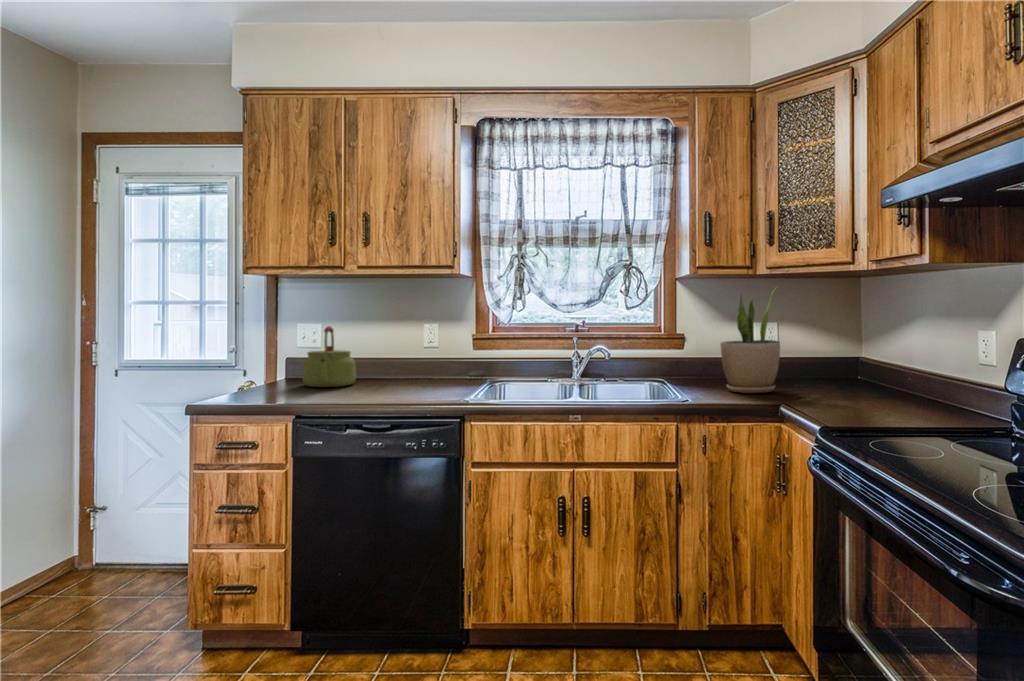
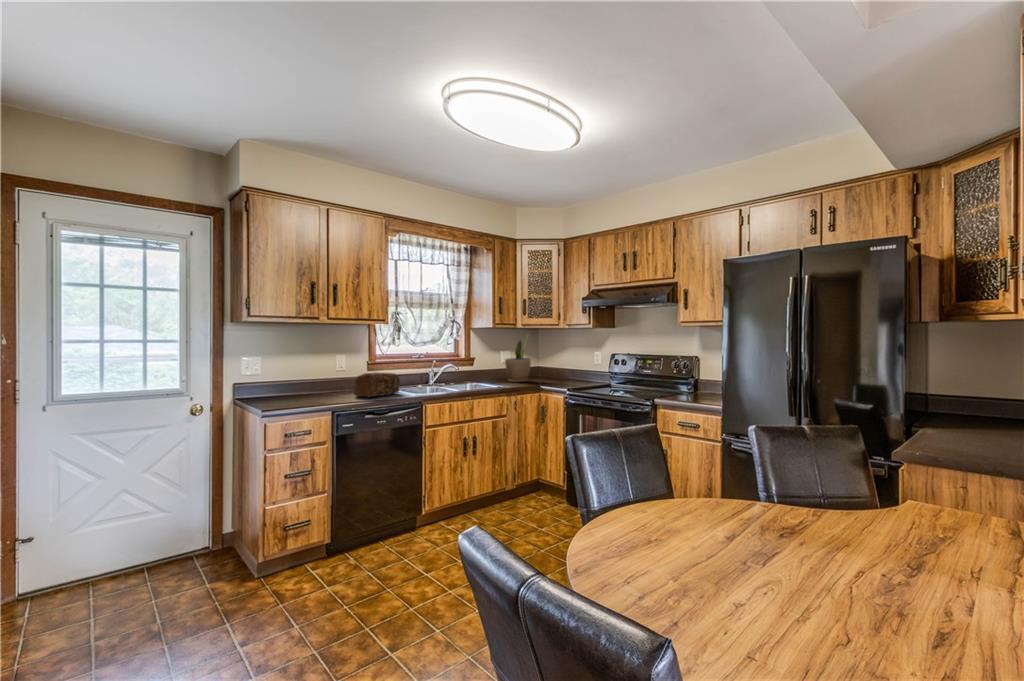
kettle: present [303,326,356,387] -> none [284,356,321,396]
bread loaf: none [363,357,444,399] -> present [353,372,399,397]

